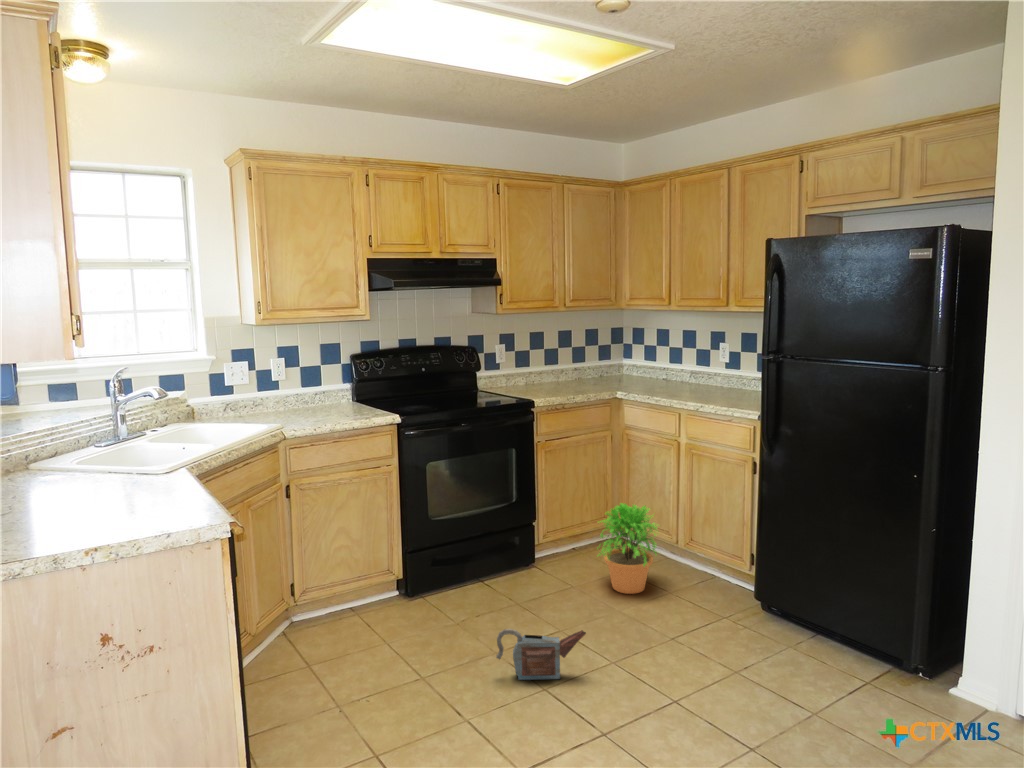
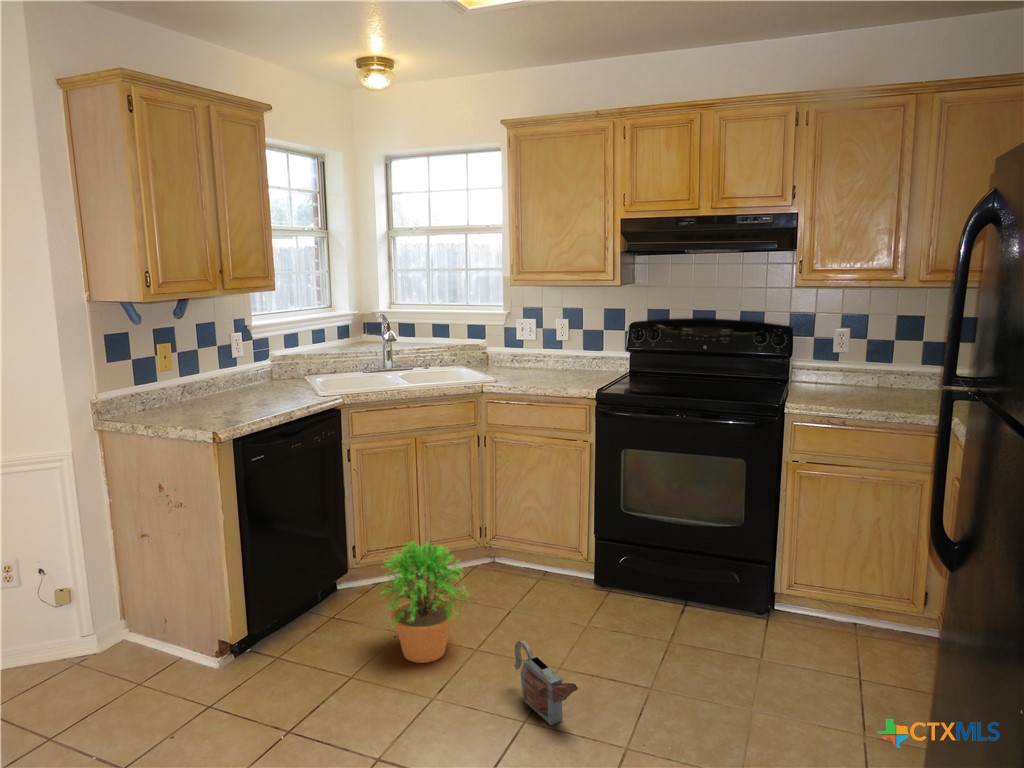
potted plant: present [599,503,657,594] -> present [381,541,468,663]

